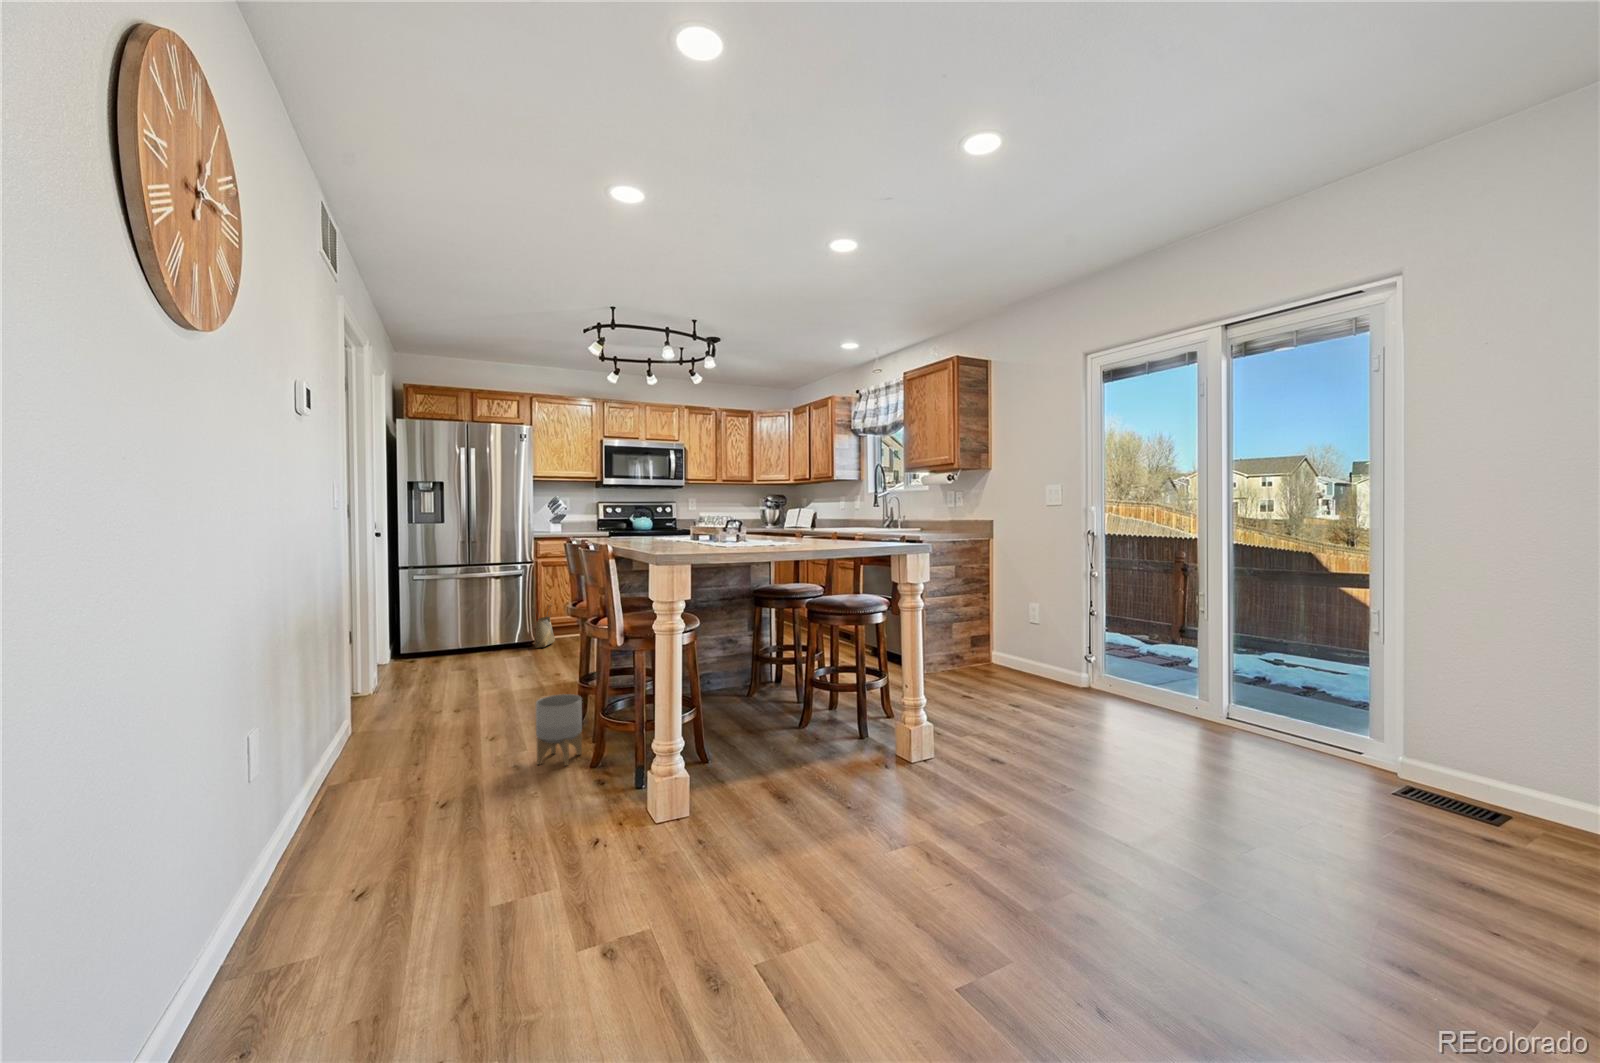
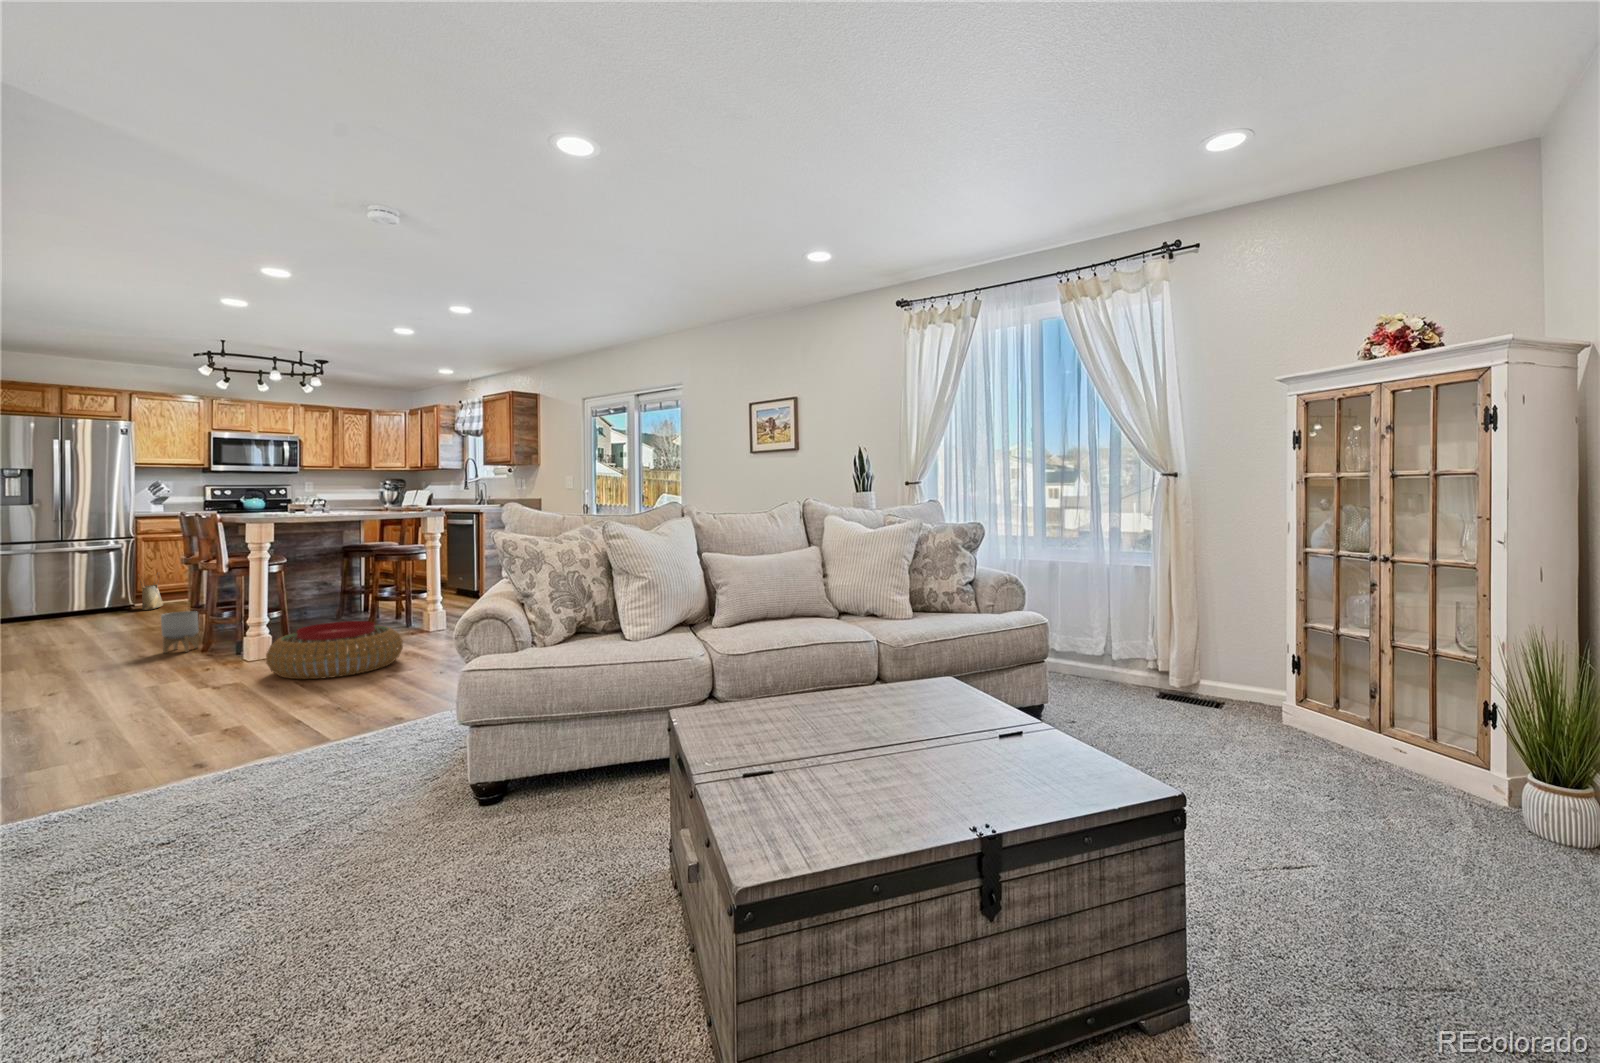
pouf: none [692,777,947,969] -> present [266,621,403,679]

